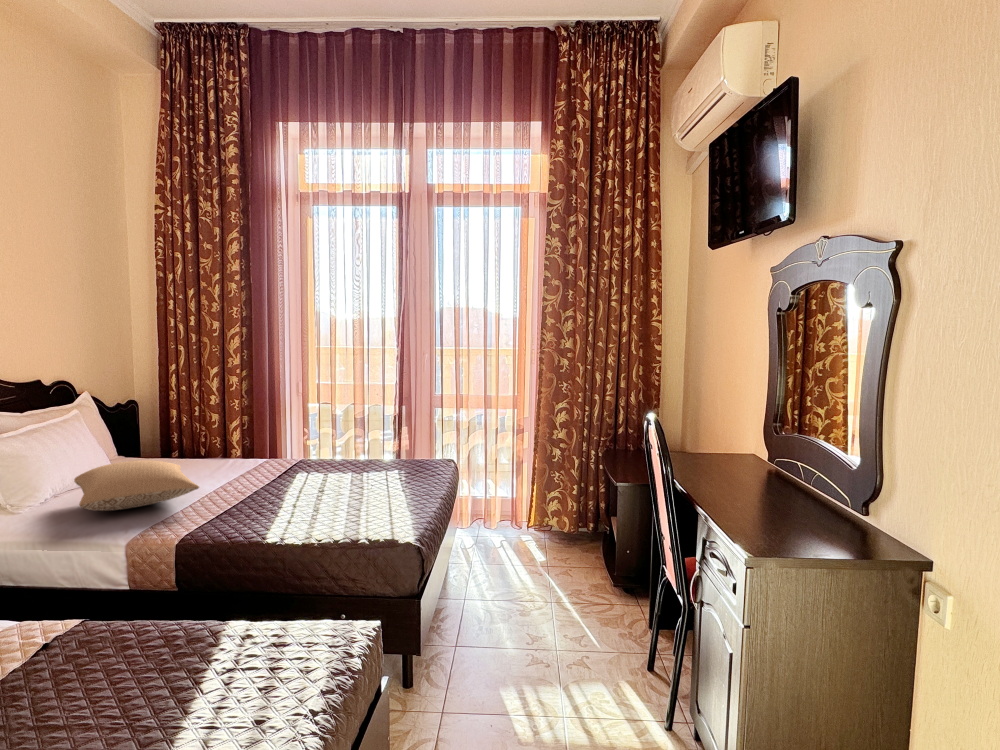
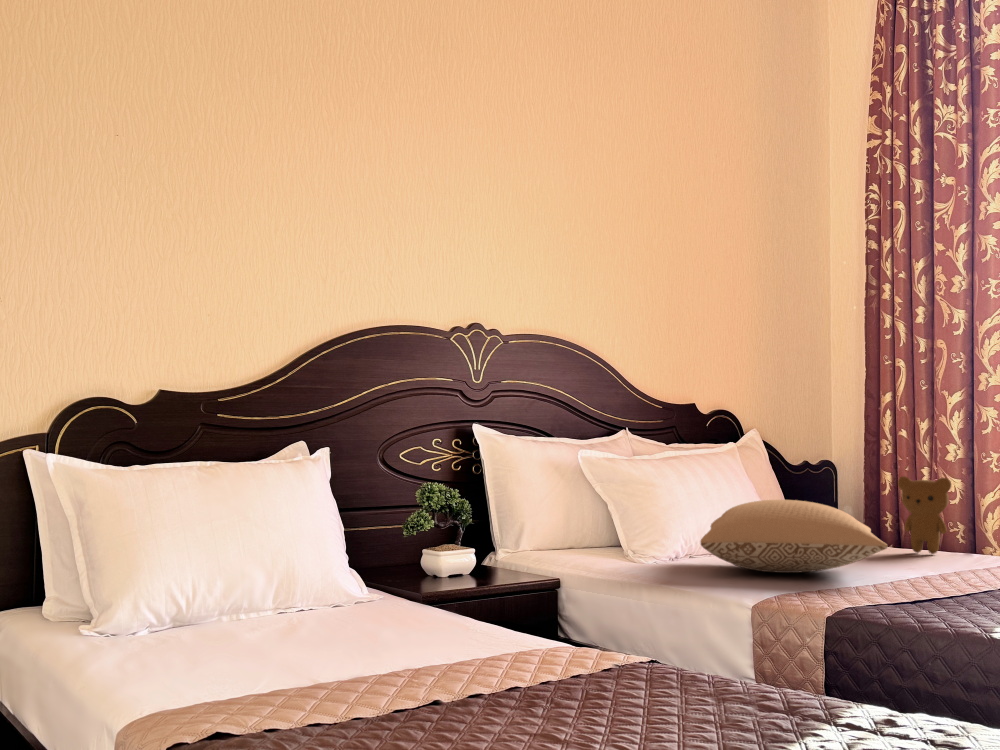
teddy bear: none [188,423,219,464] -> present [898,476,951,554]

